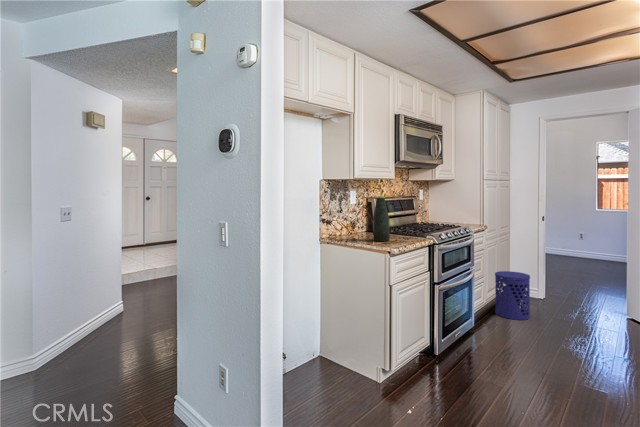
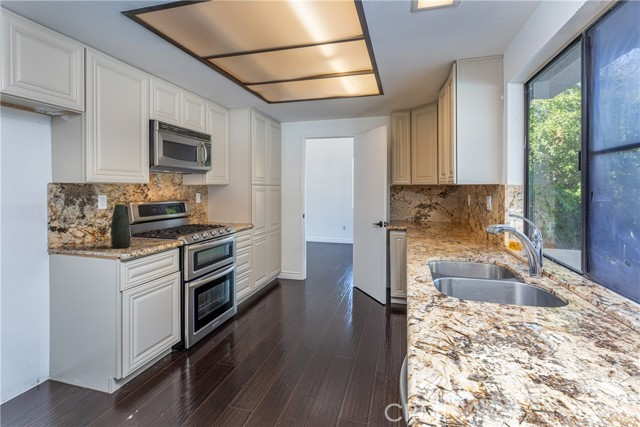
waste bin: present [495,271,530,320] -> none [260,262,285,302]

